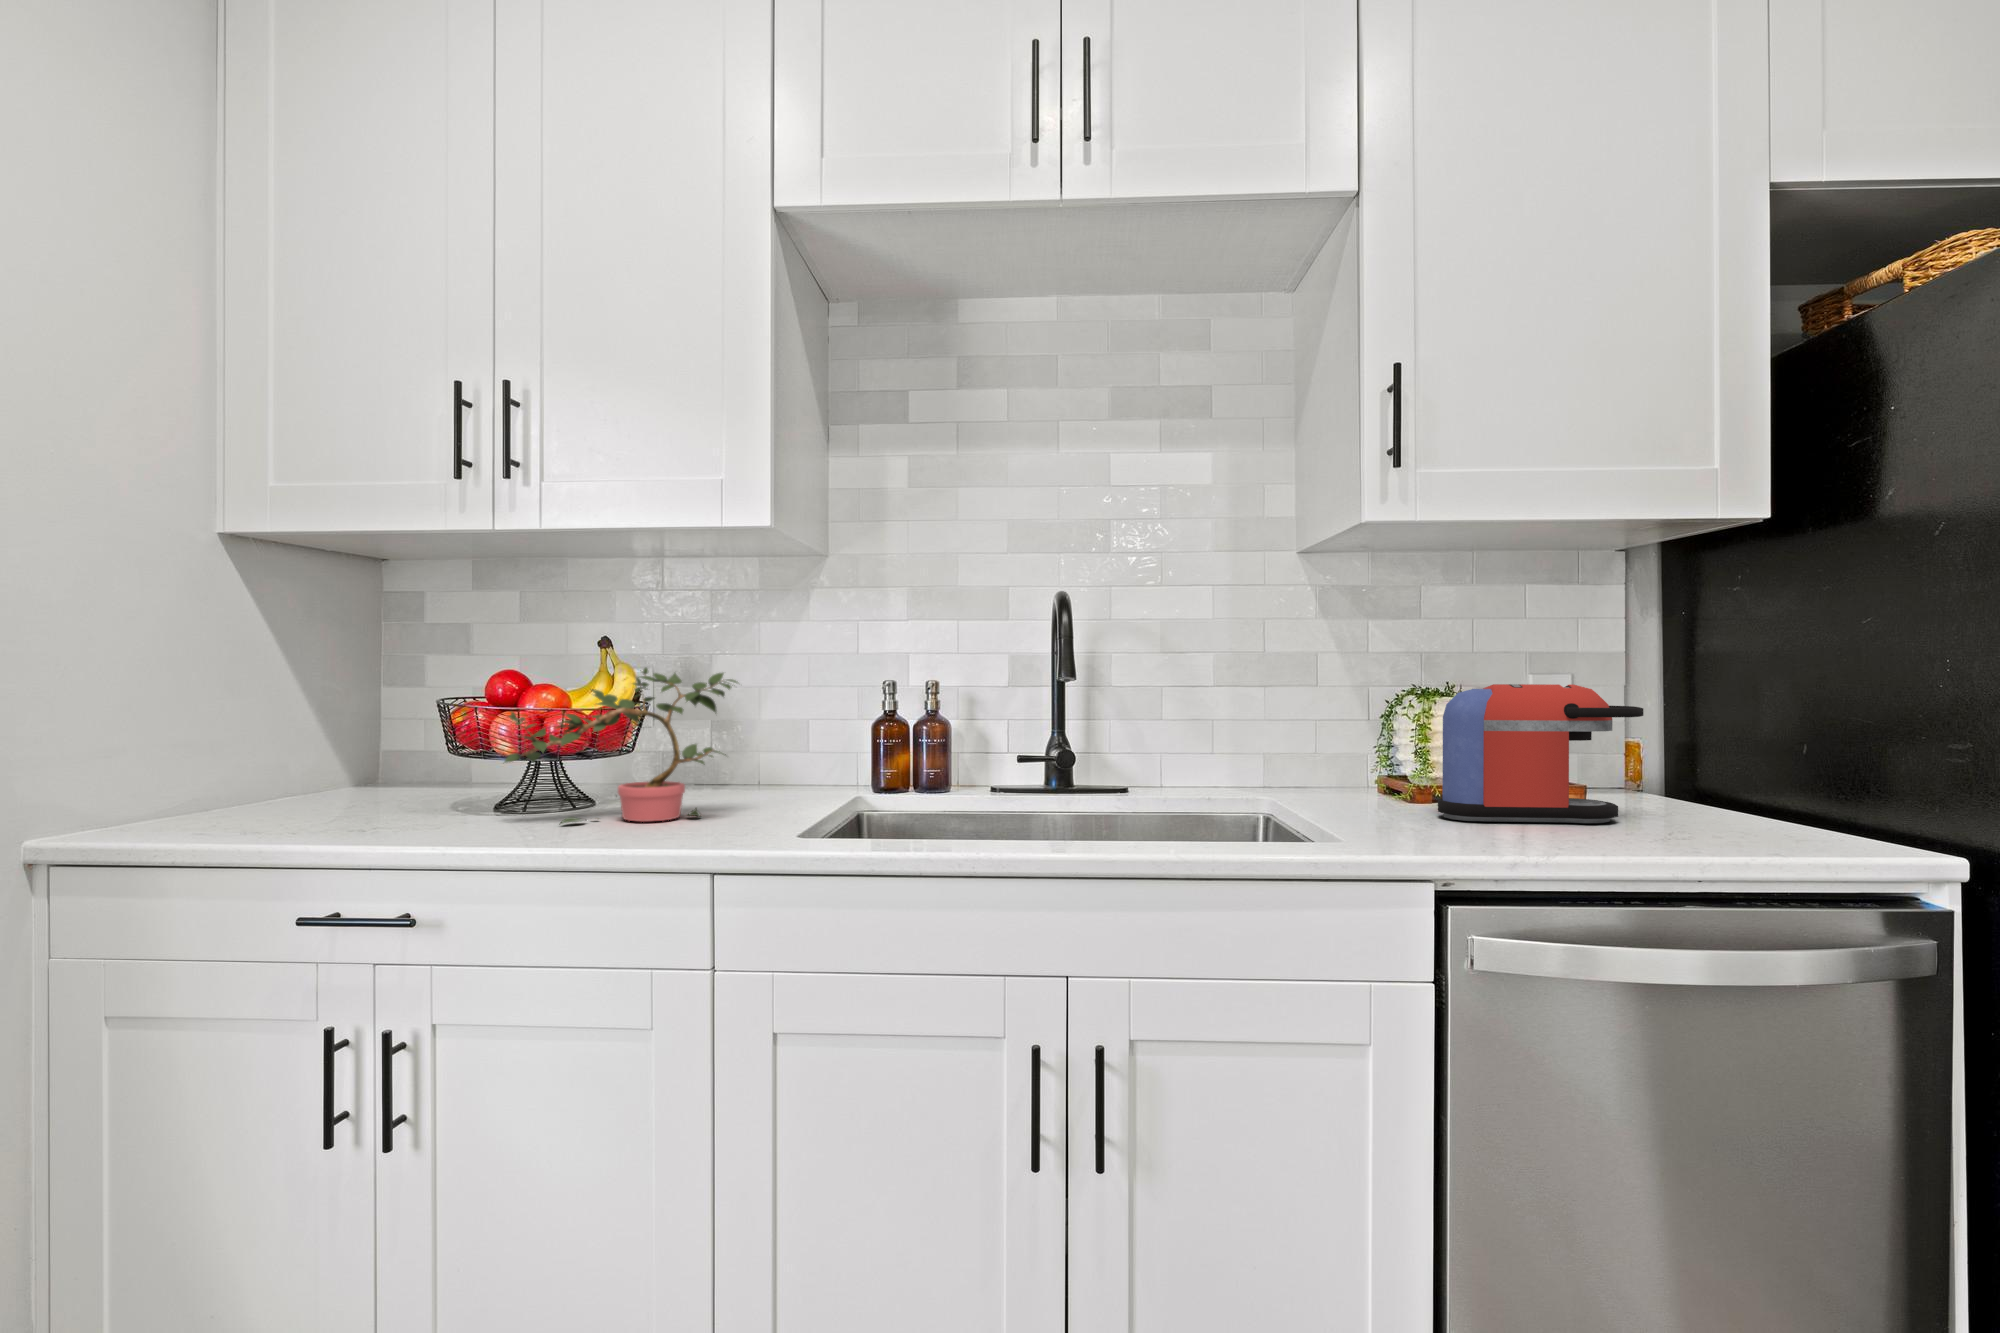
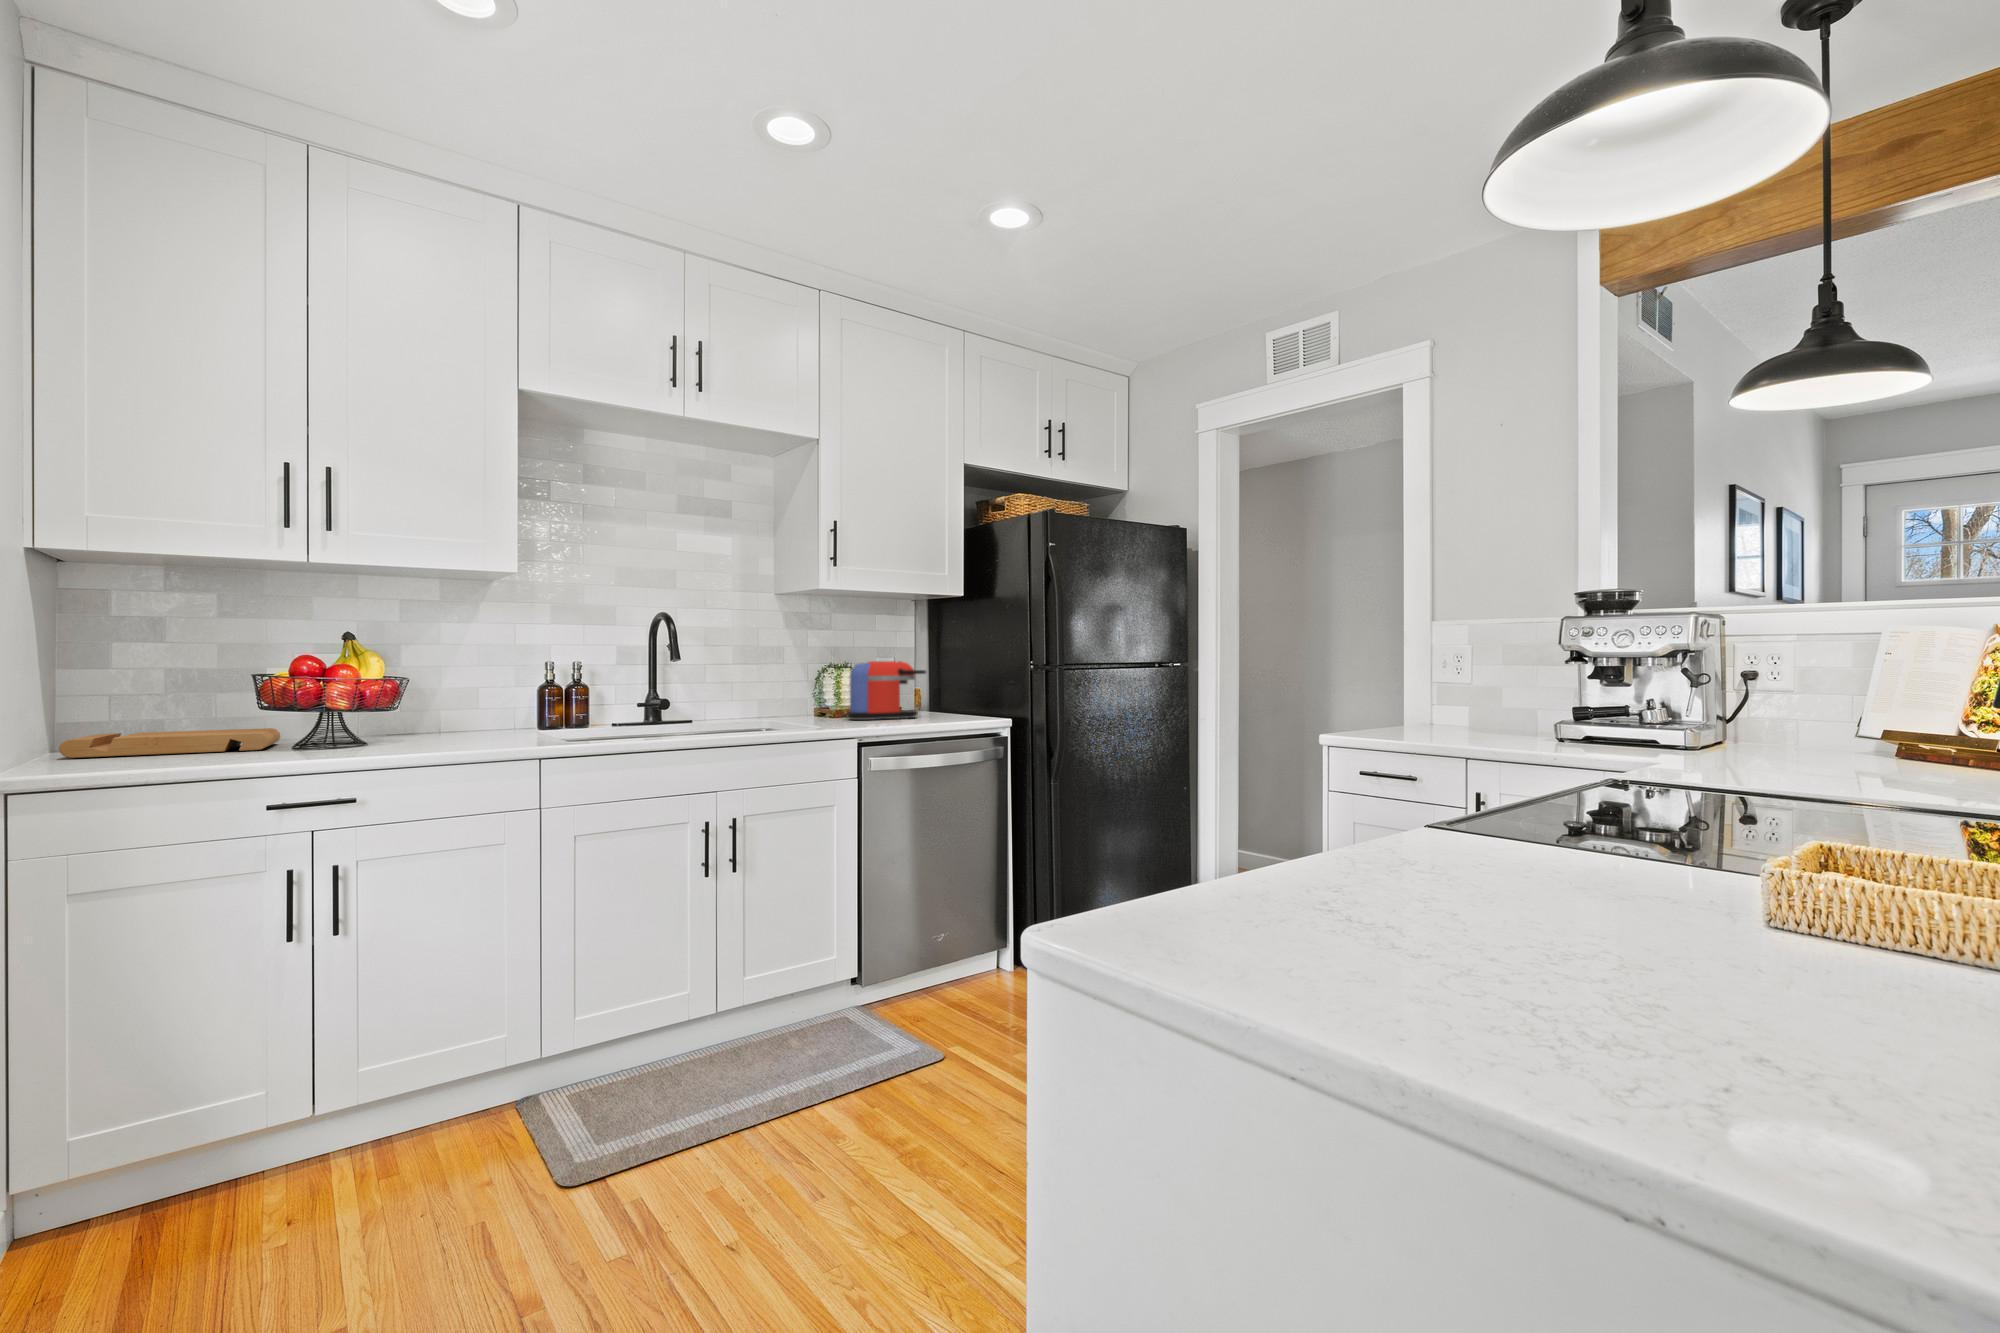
potted plant: present [504,668,738,825] -> none [346,652,495,743]
cutting board: none [152,784,462,830] -> present [59,728,280,758]

